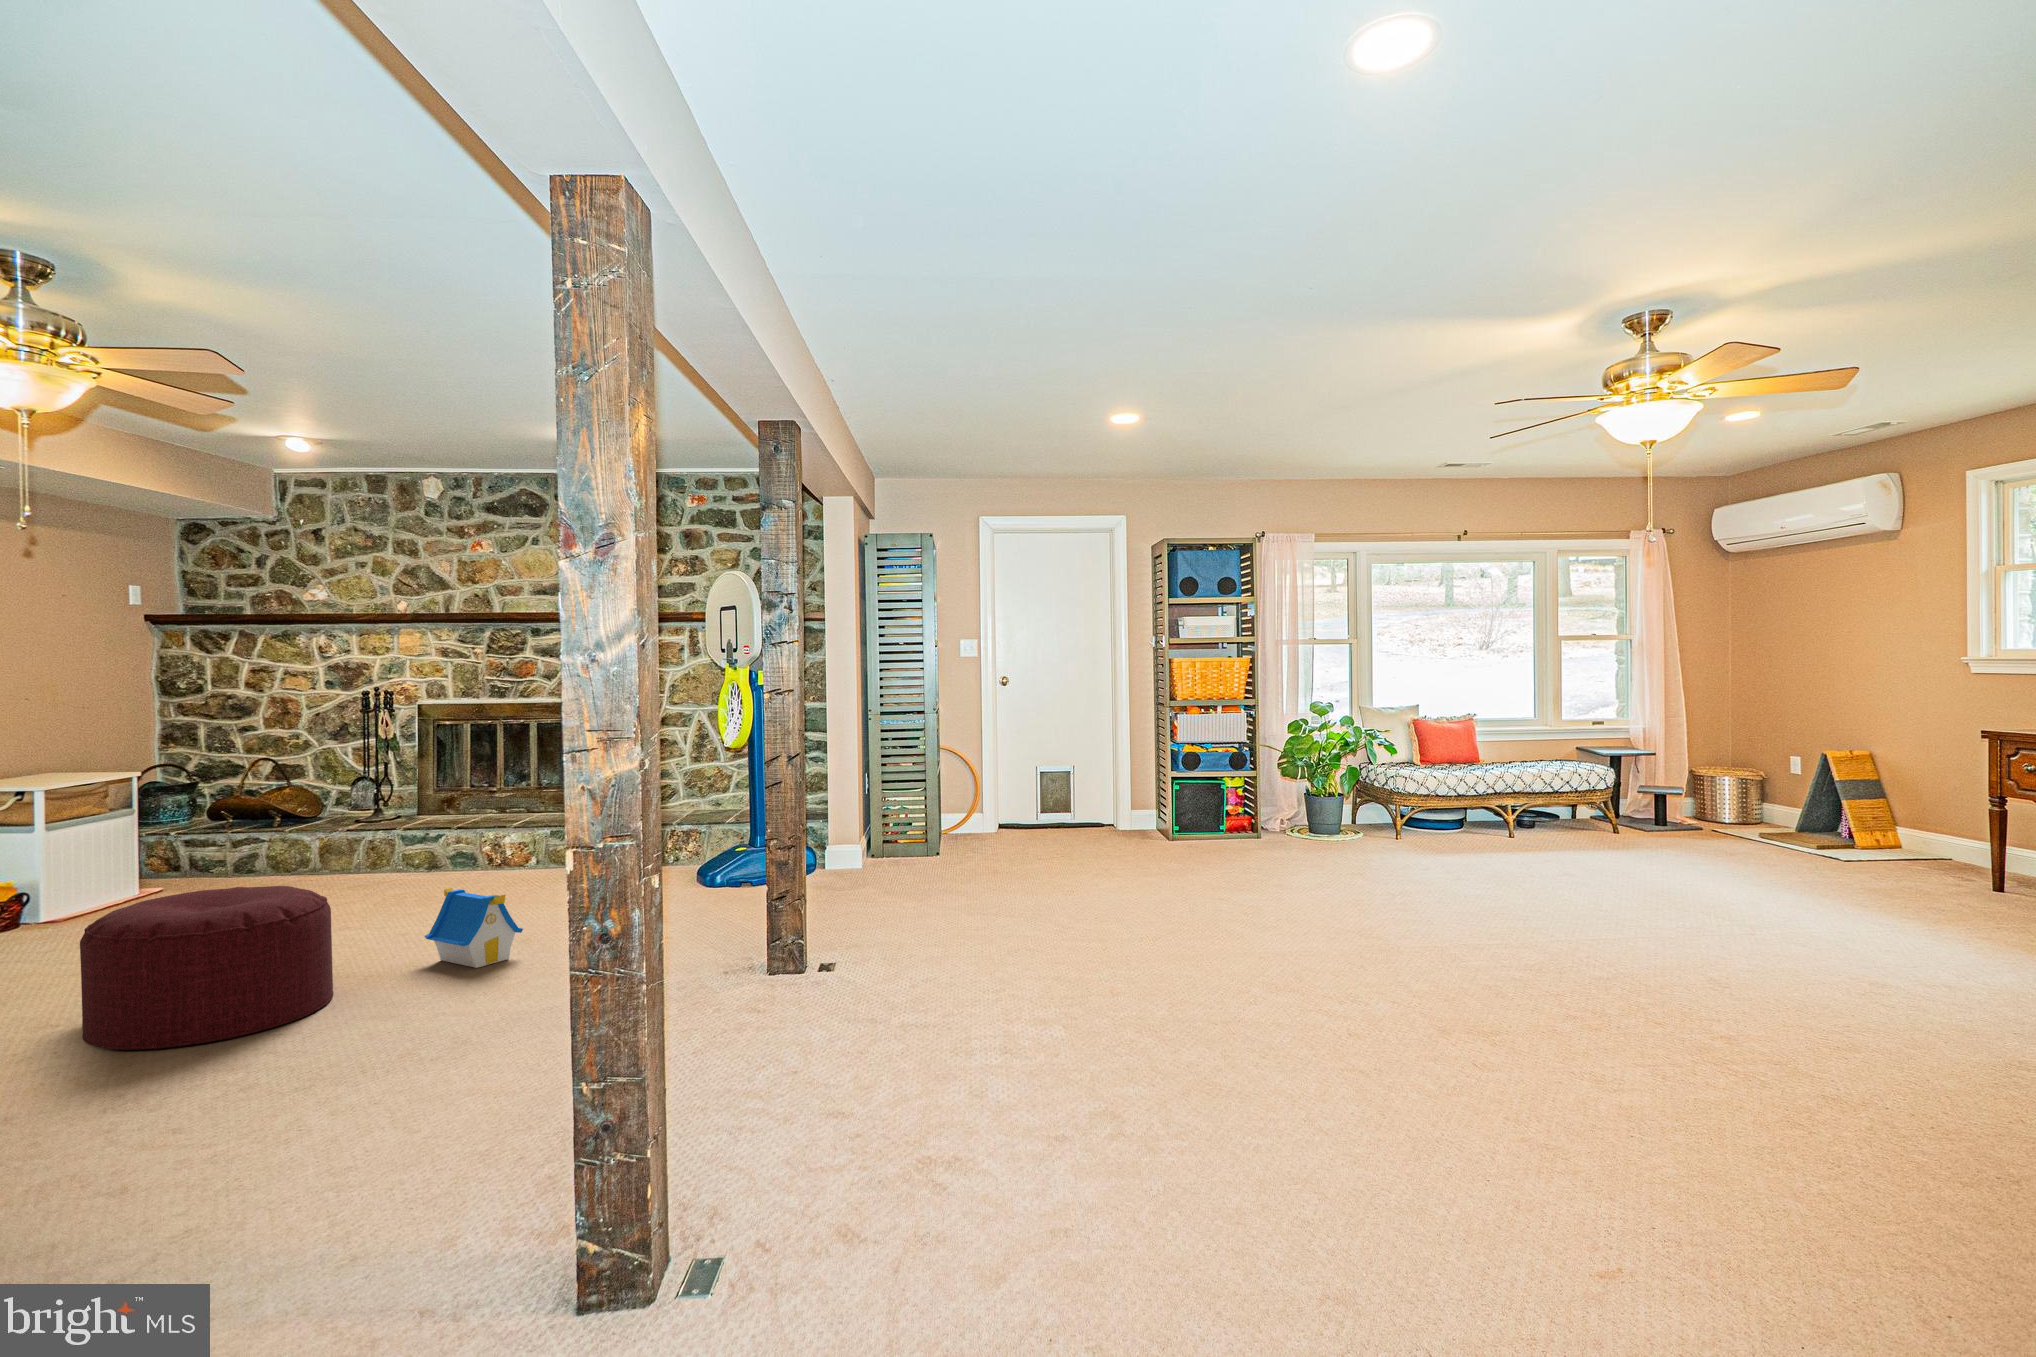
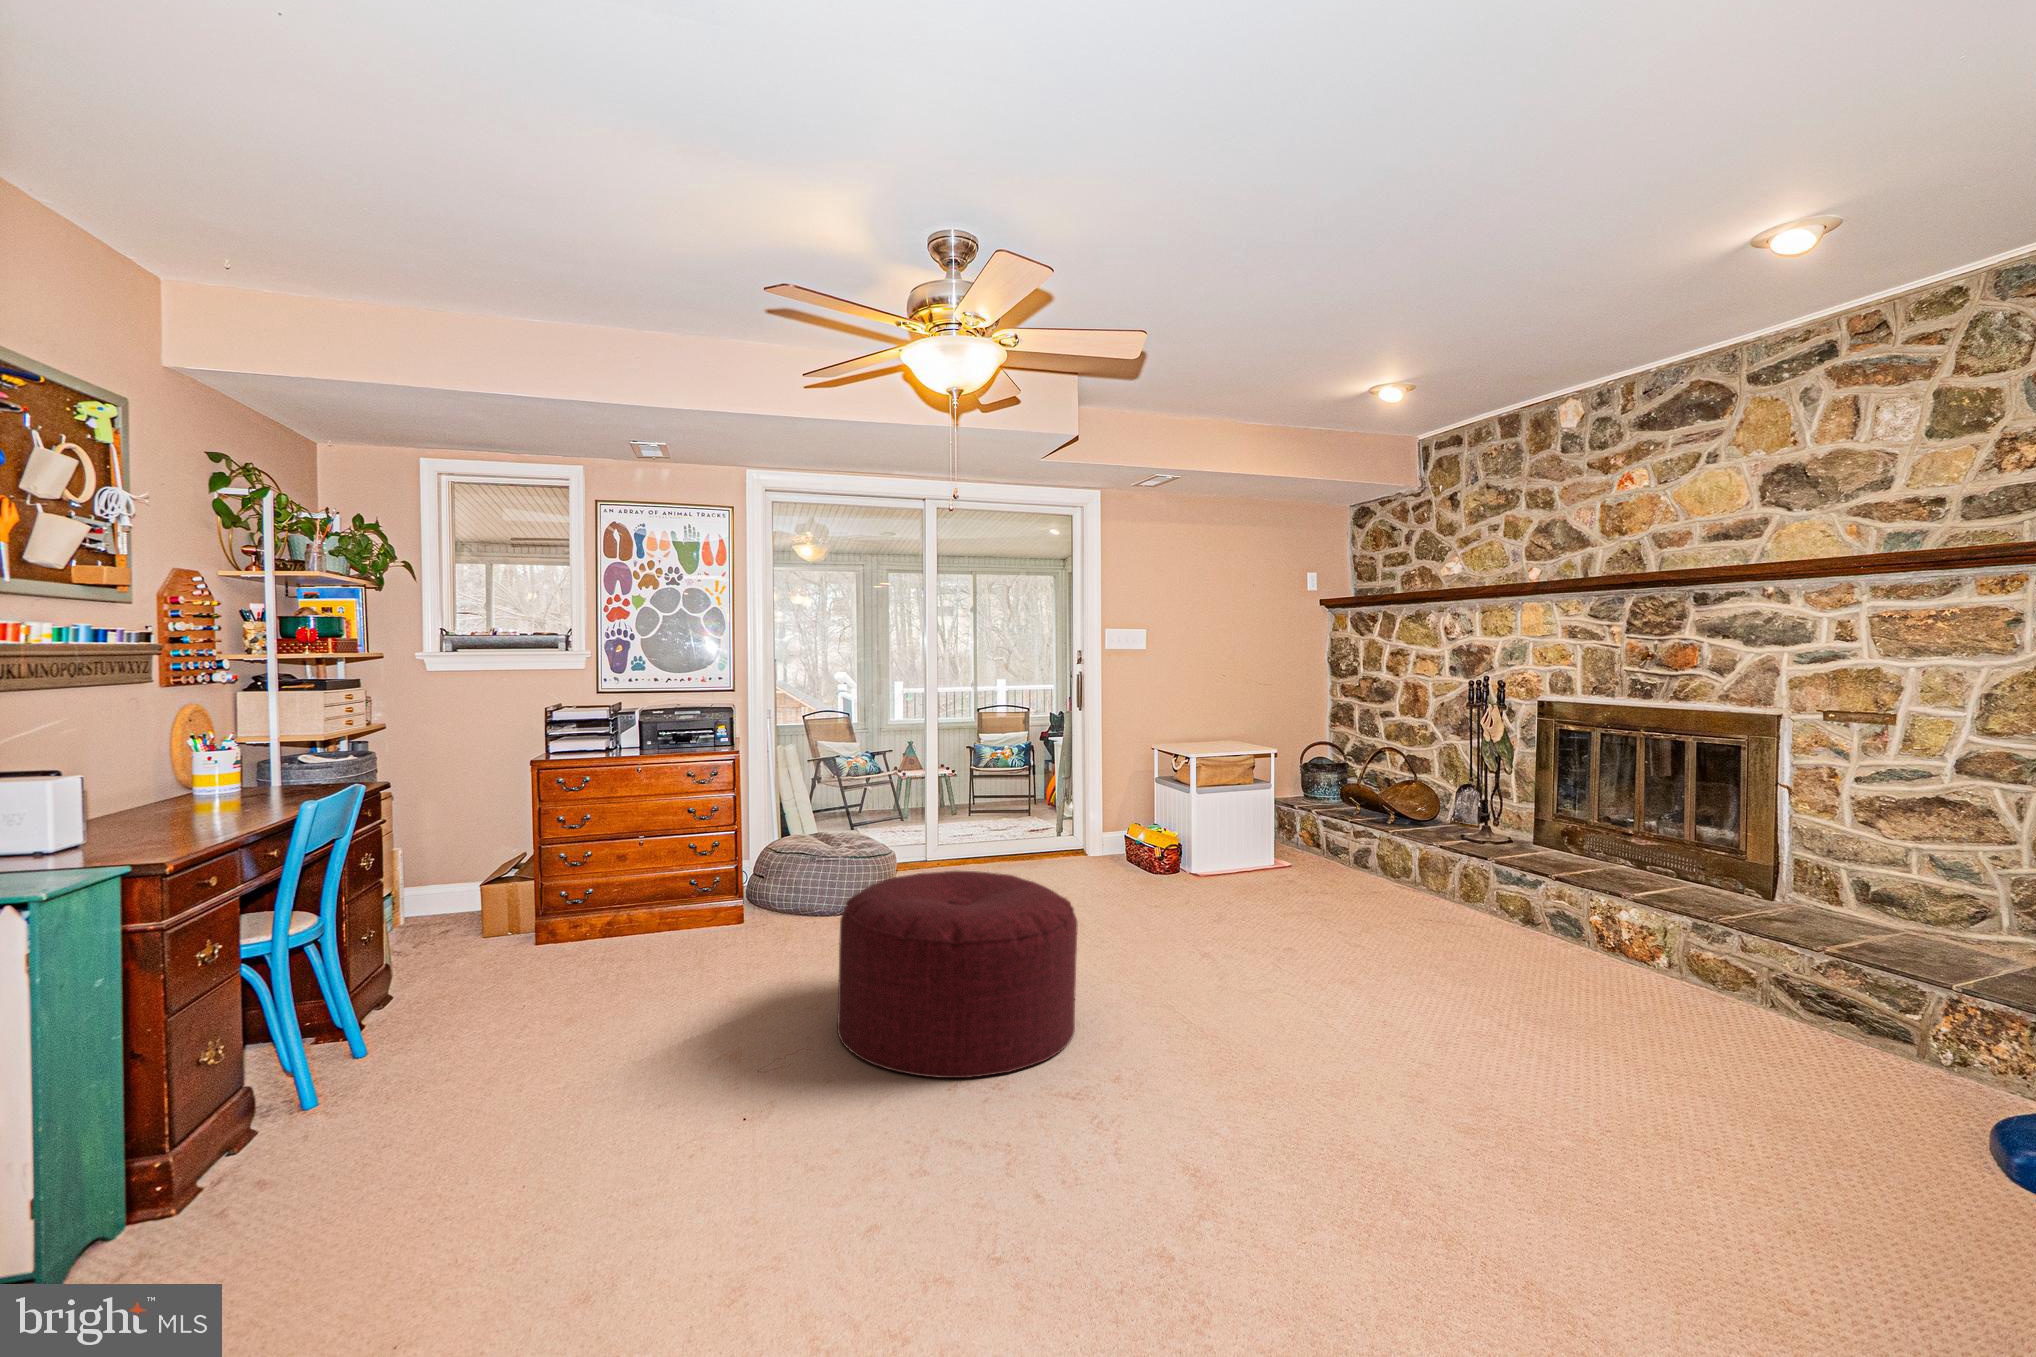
toy house: present [425,888,523,968] -> none [1193,966,1309,1127]

